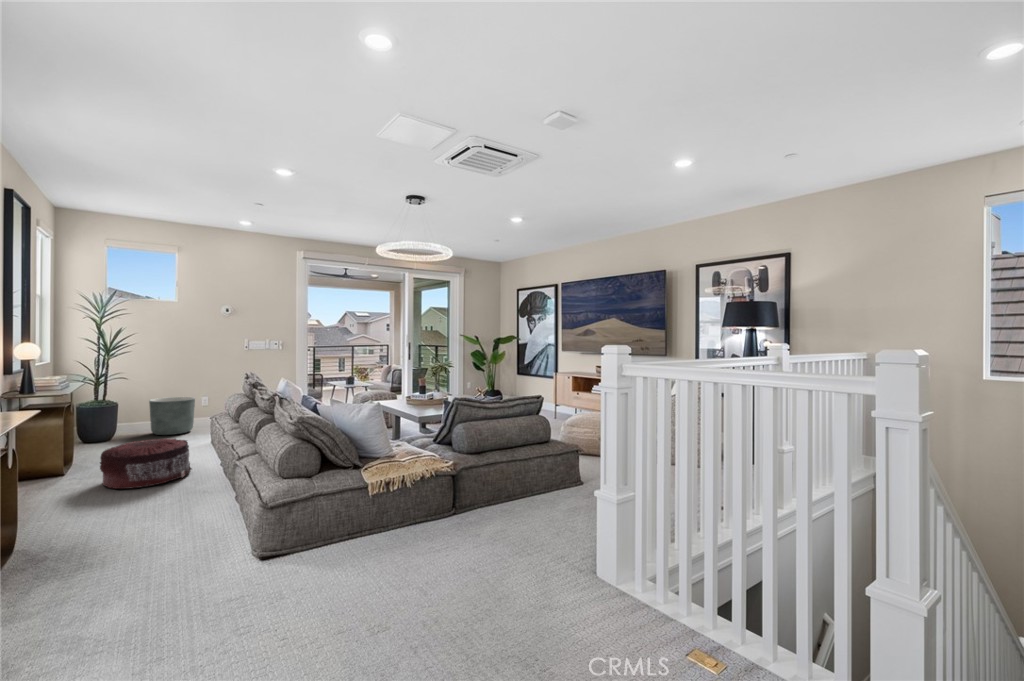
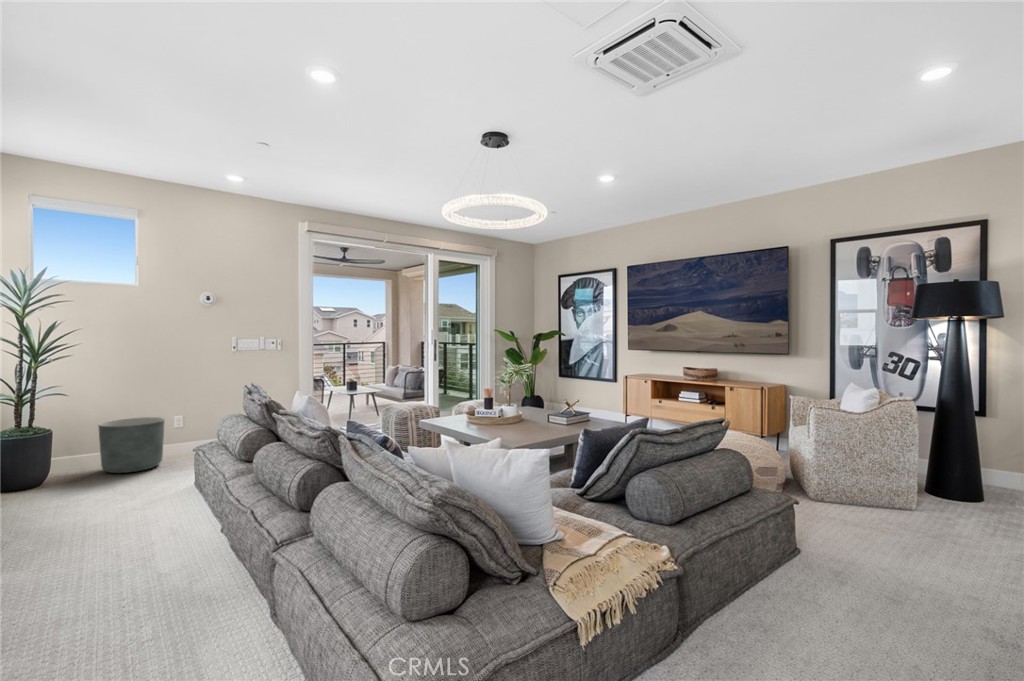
pouf: present [100,438,191,489] -> none [18,493,176,594]

